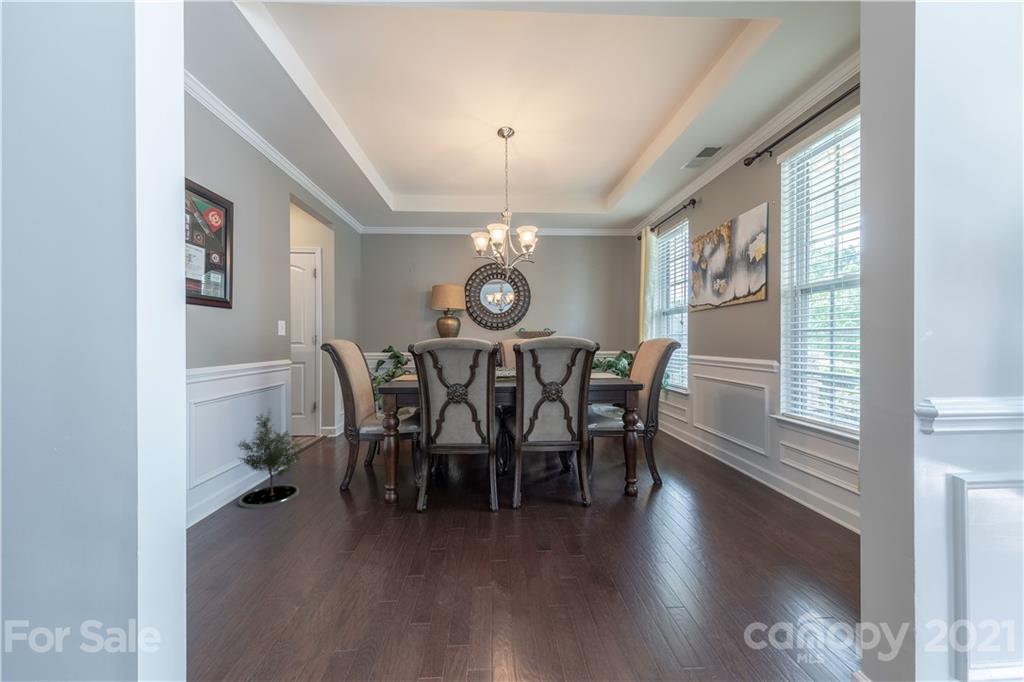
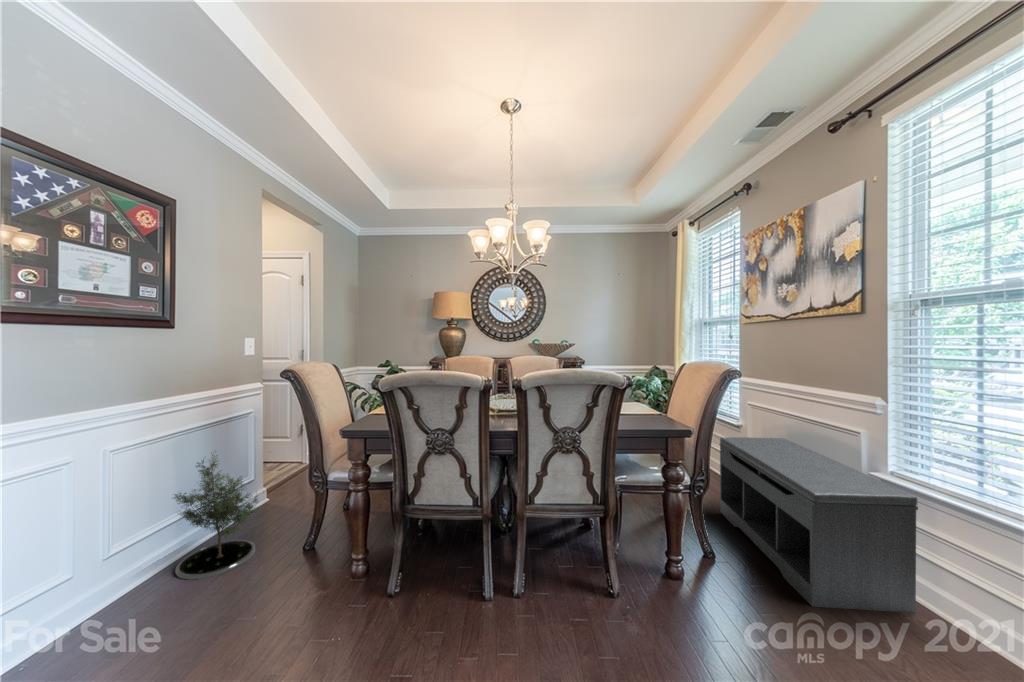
bench: none [670,400,794,508] -> present [720,437,918,613]

